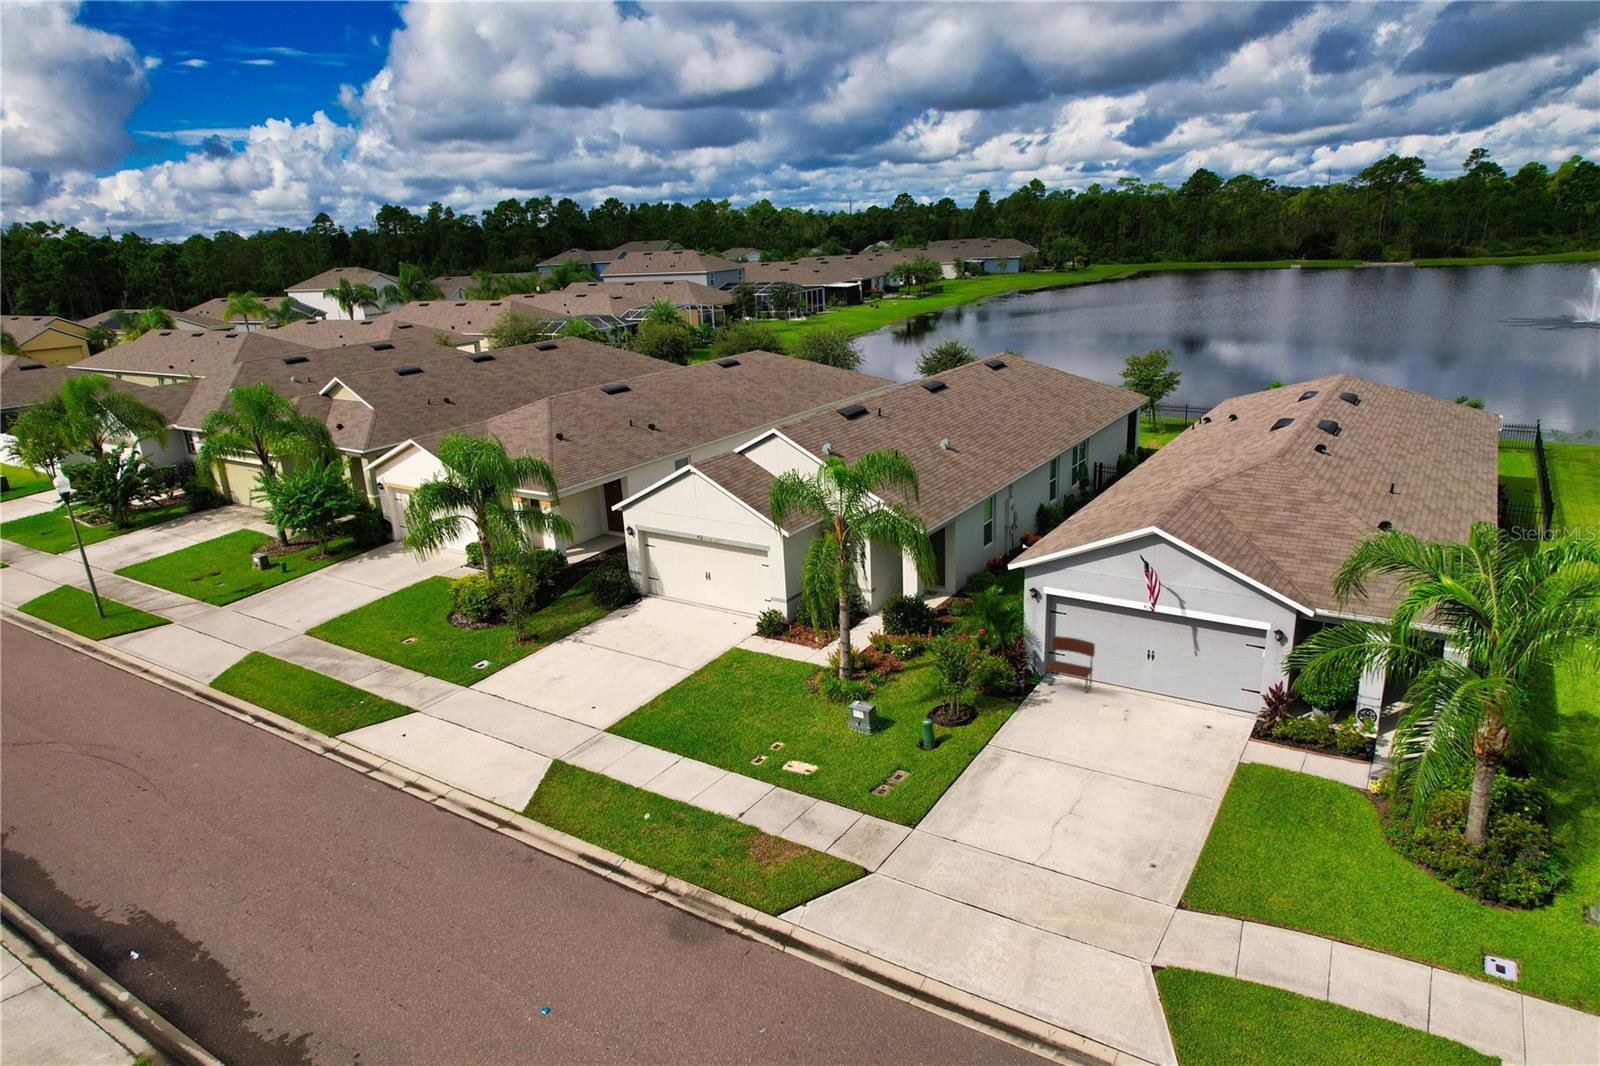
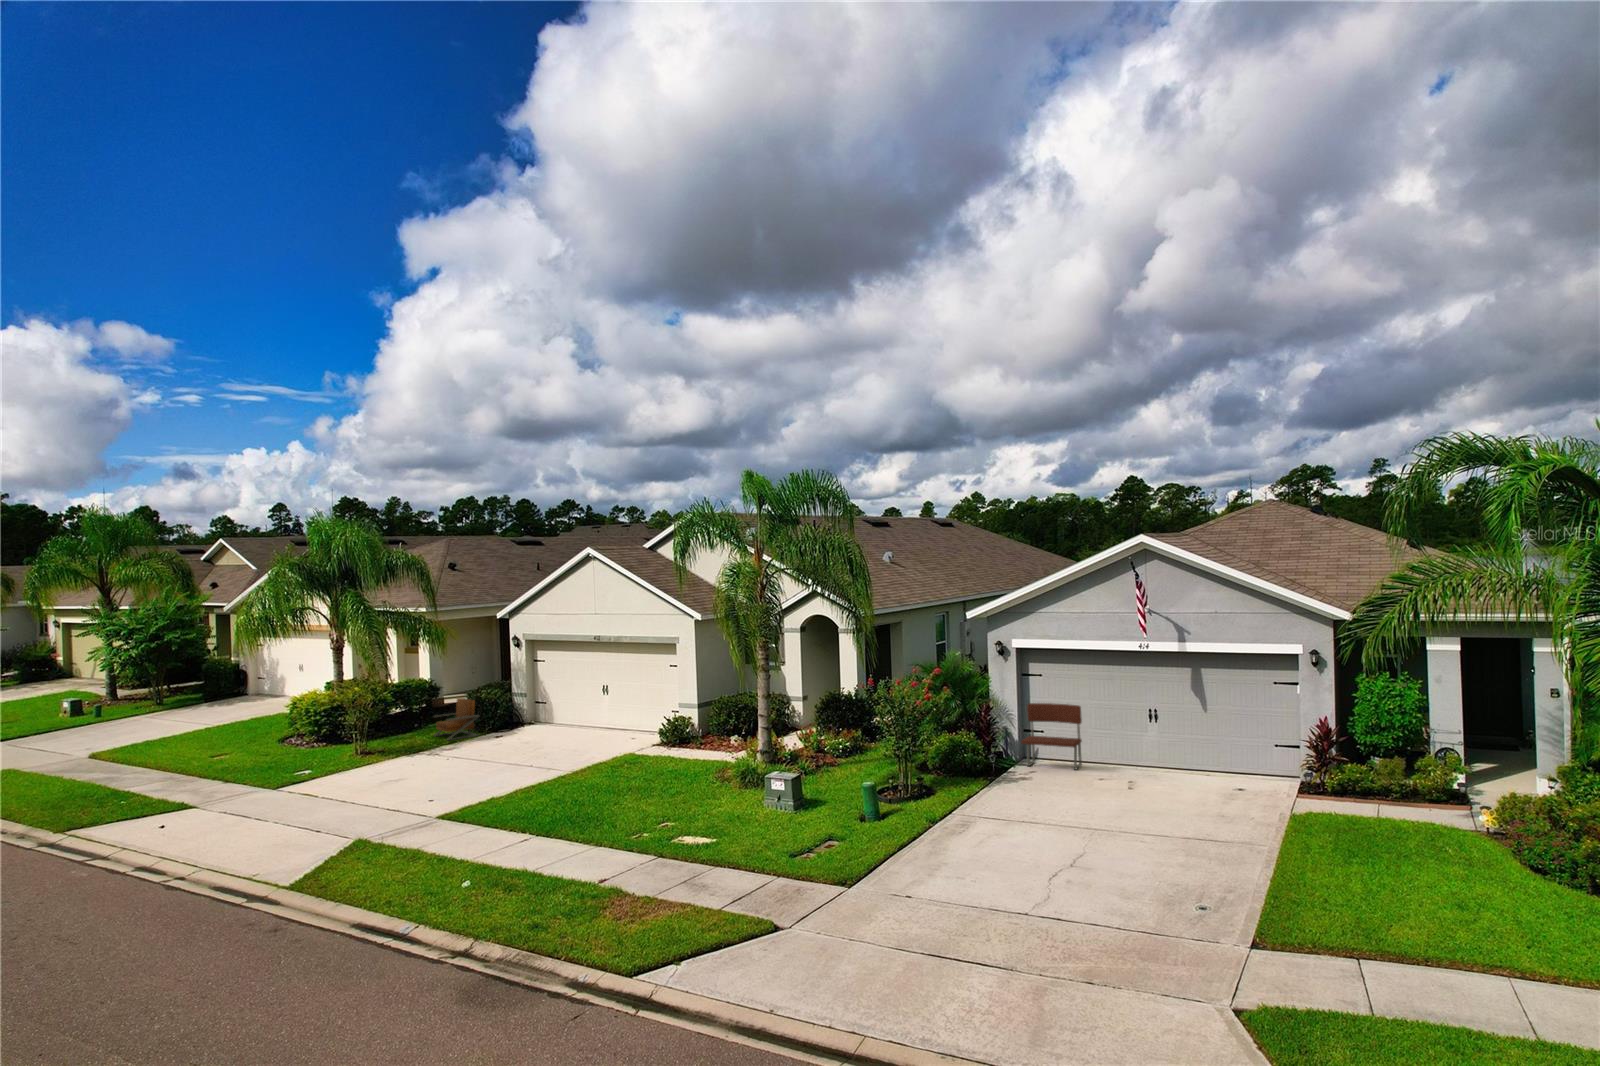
lounge chair: none [570,581,608,620] -> present [434,698,479,740]

